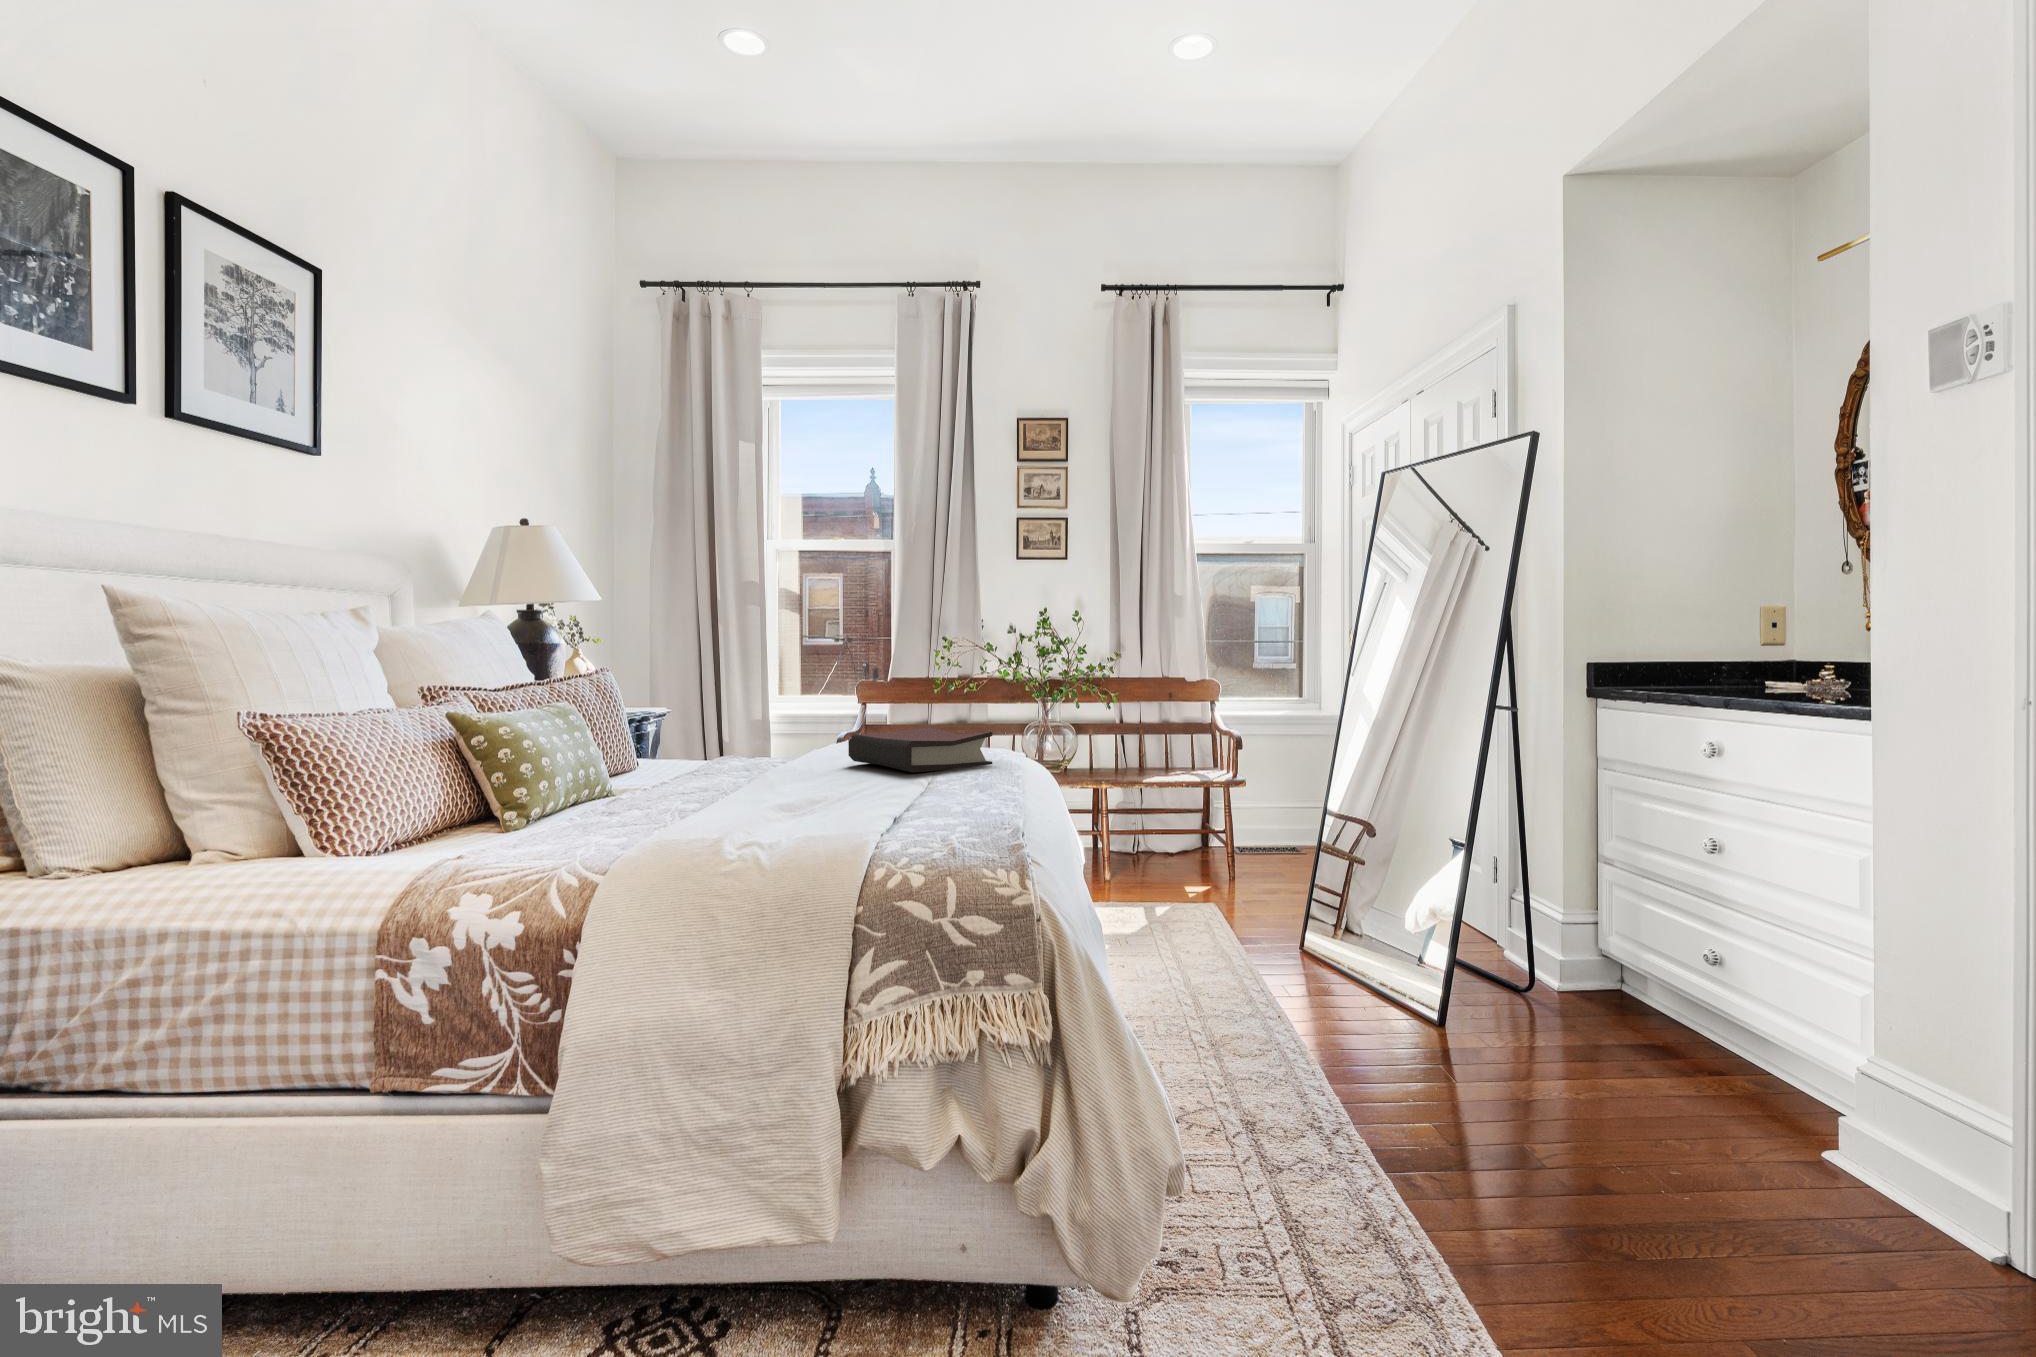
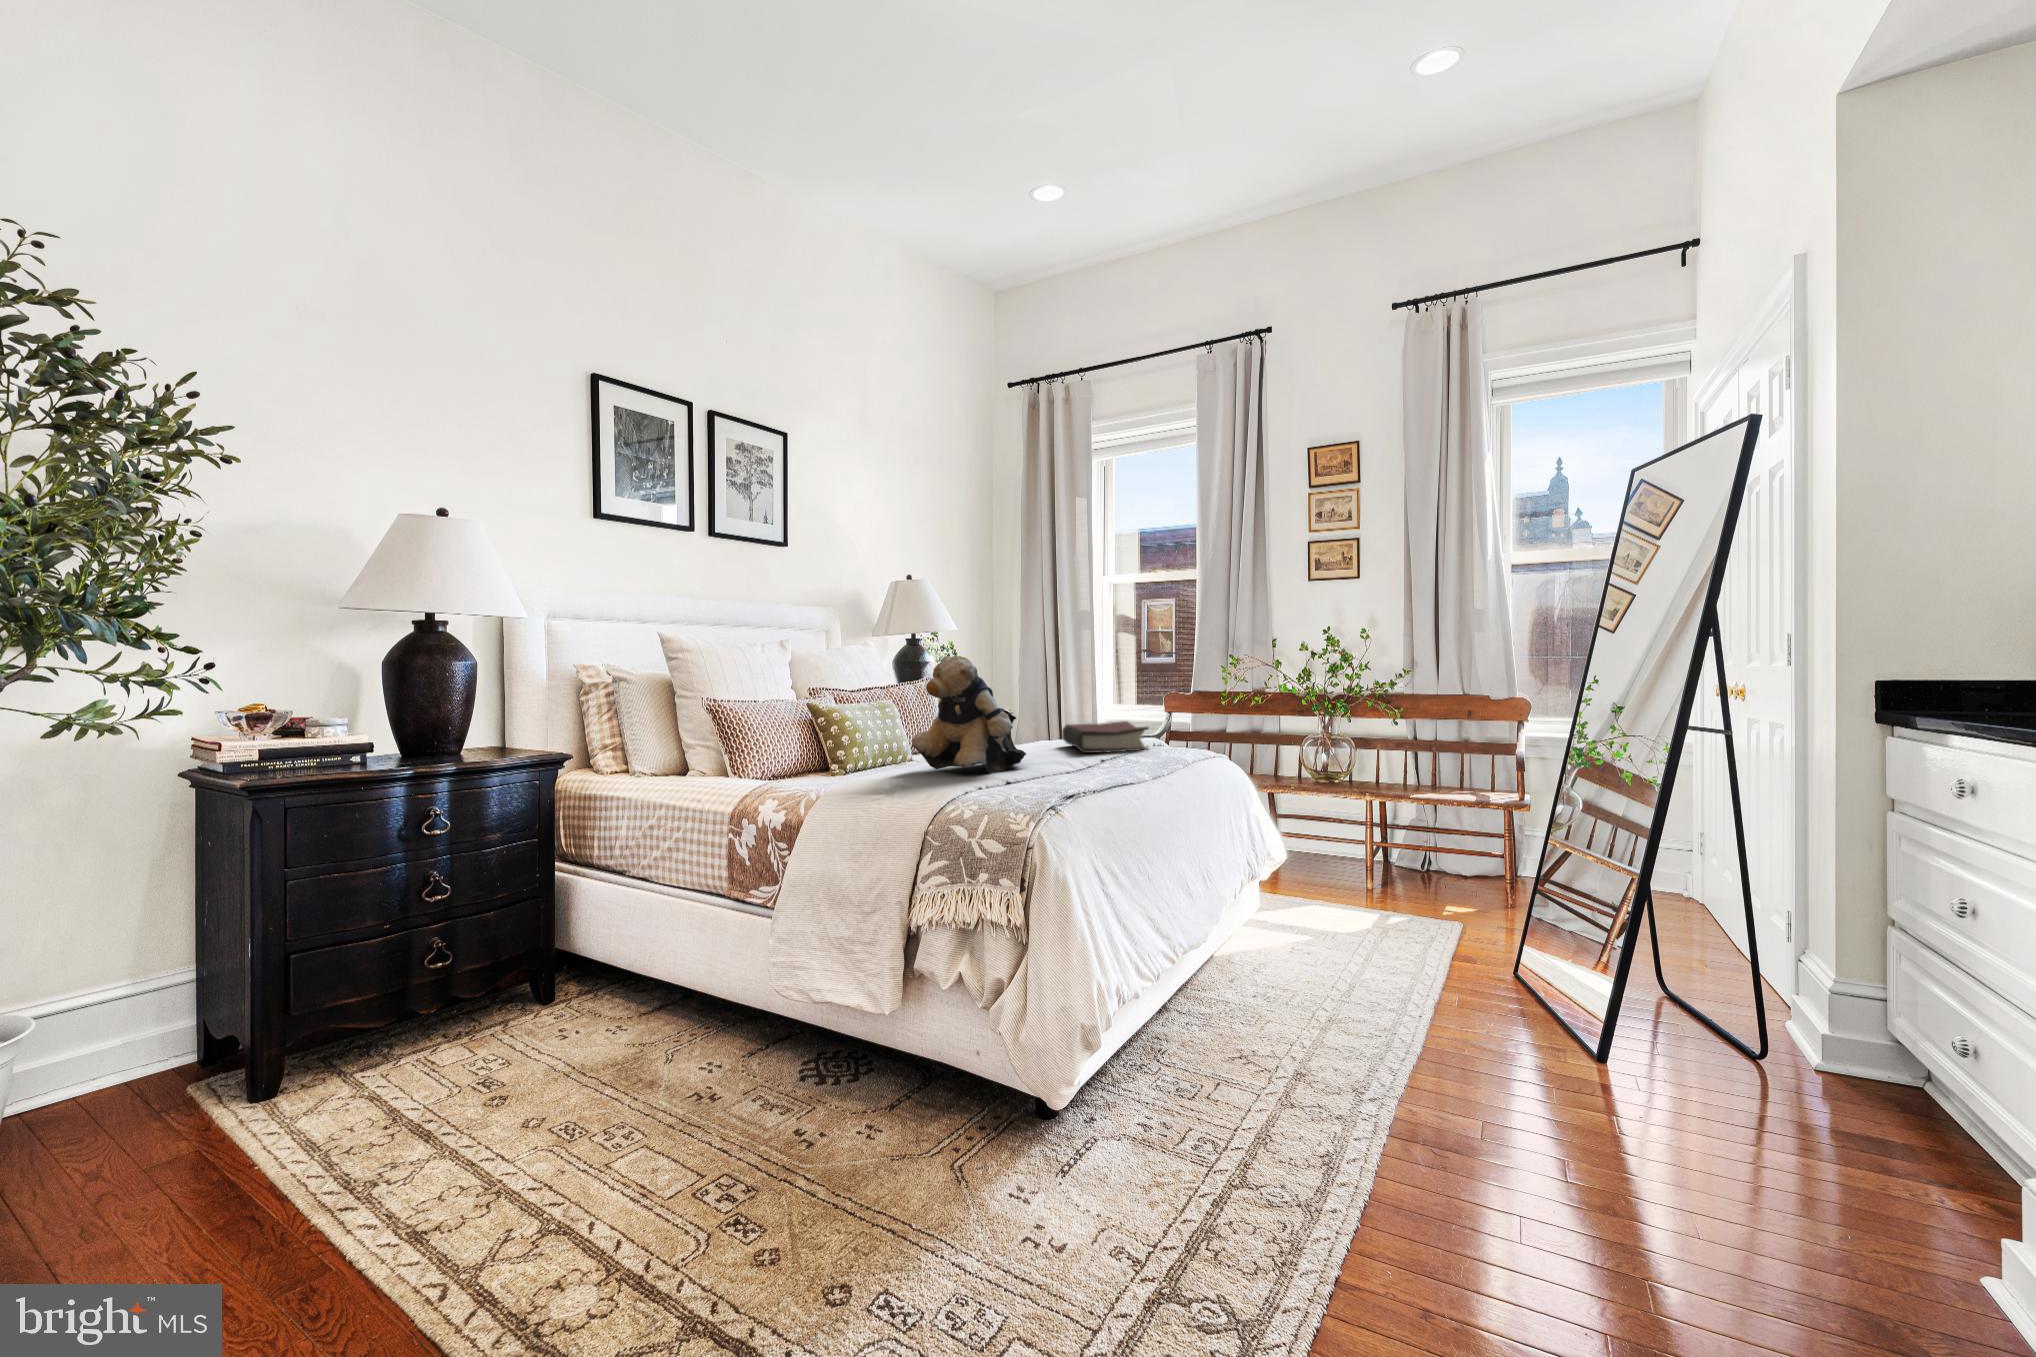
teddy bear: none [683,623,871,810] -> present [912,656,1026,774]

